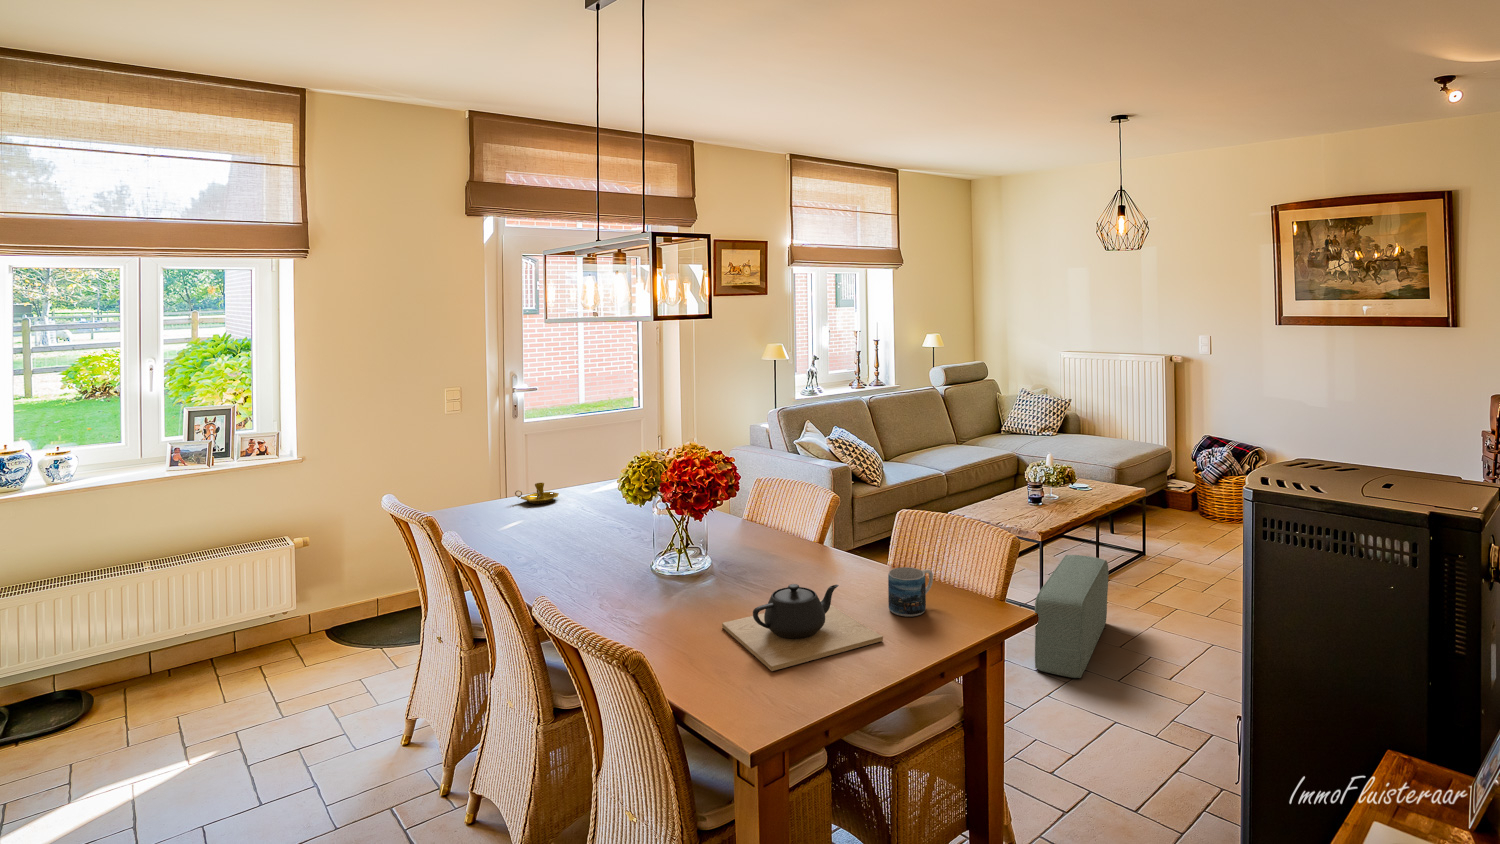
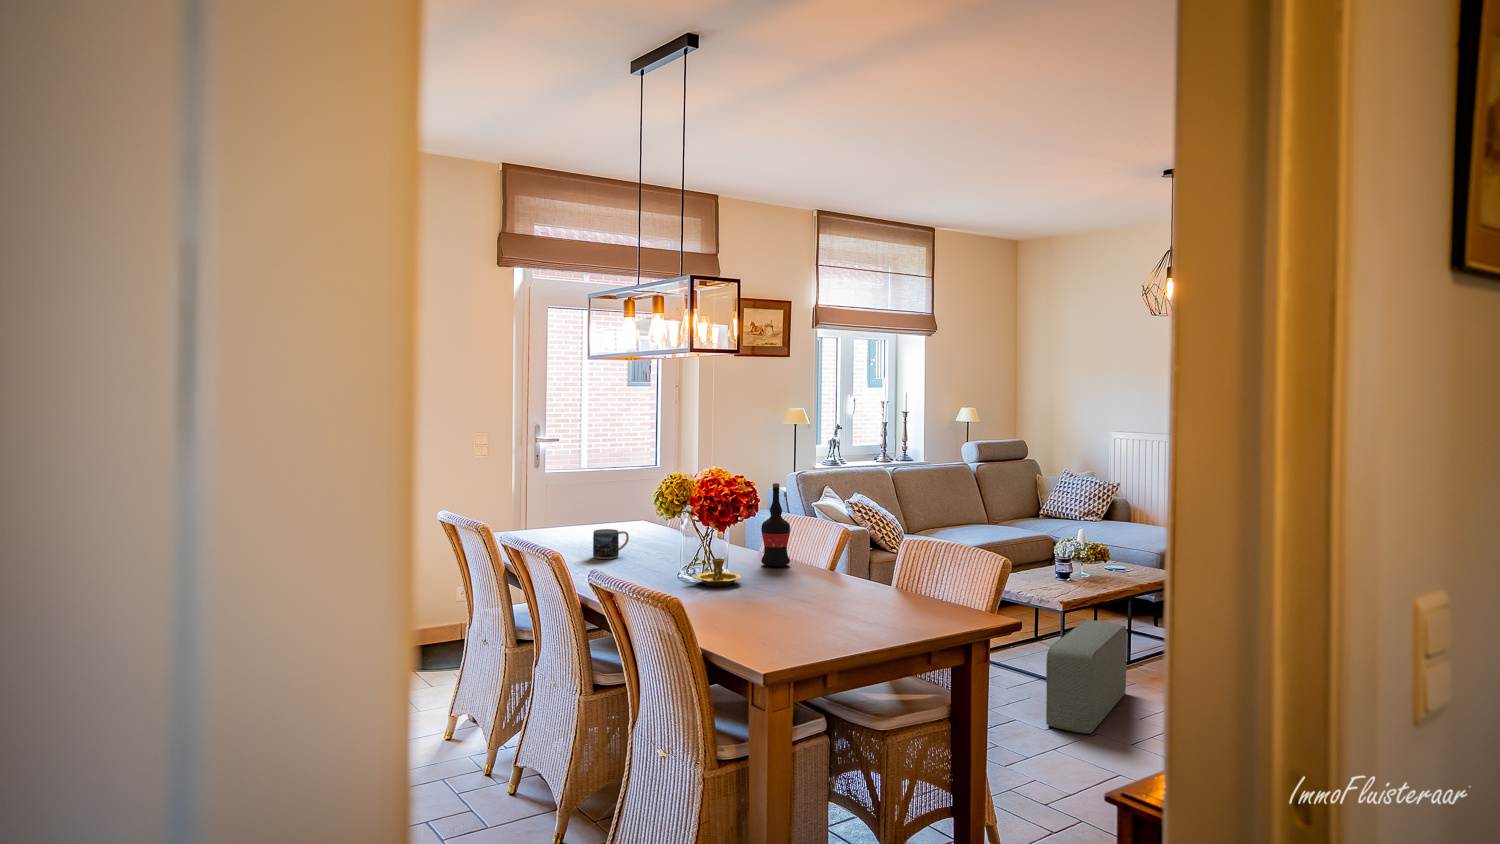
wine bottle: none [742,455,774,543] -> present [761,483,790,566]
candlestick: present [515,483,559,504] -> present [686,559,741,586]
mug: present [888,567,933,616] -> present [593,529,629,559]
teapot: present [722,584,883,671] -> none [742,573,883,635]

